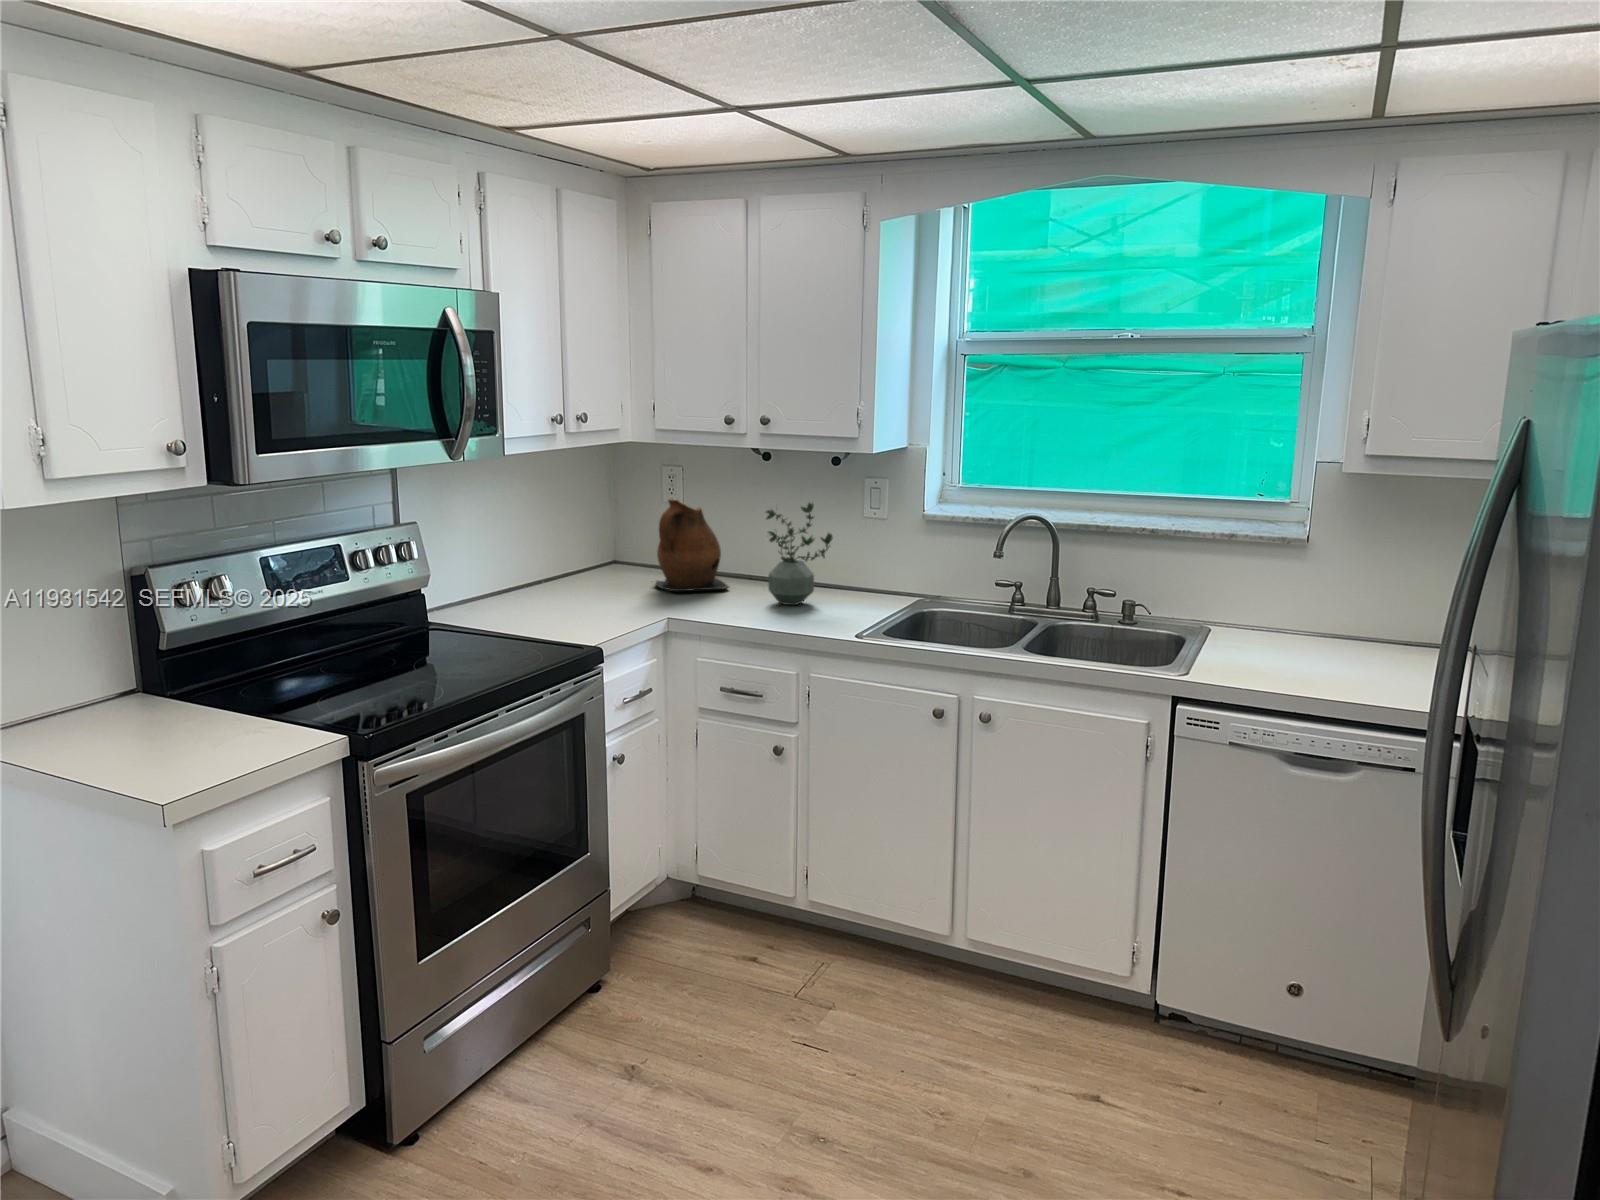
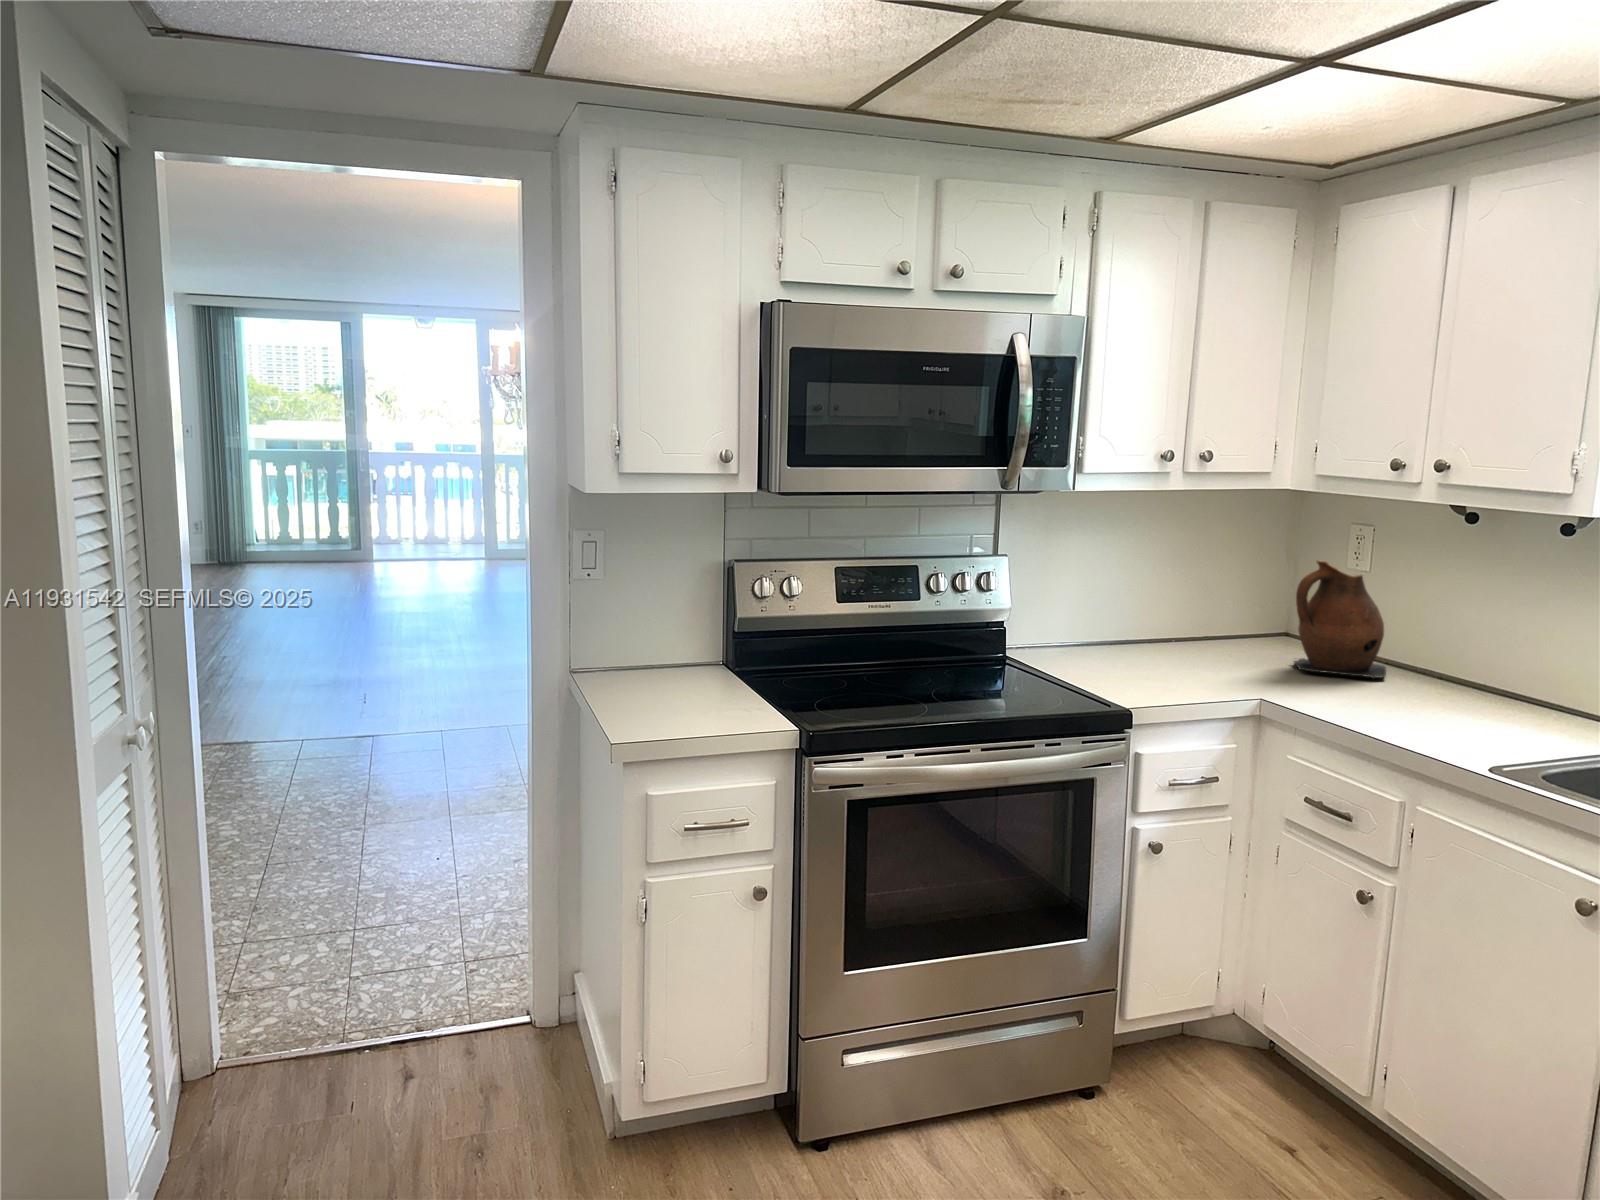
potted plant: present [766,503,833,605] -> none [1417,573,1516,709]

